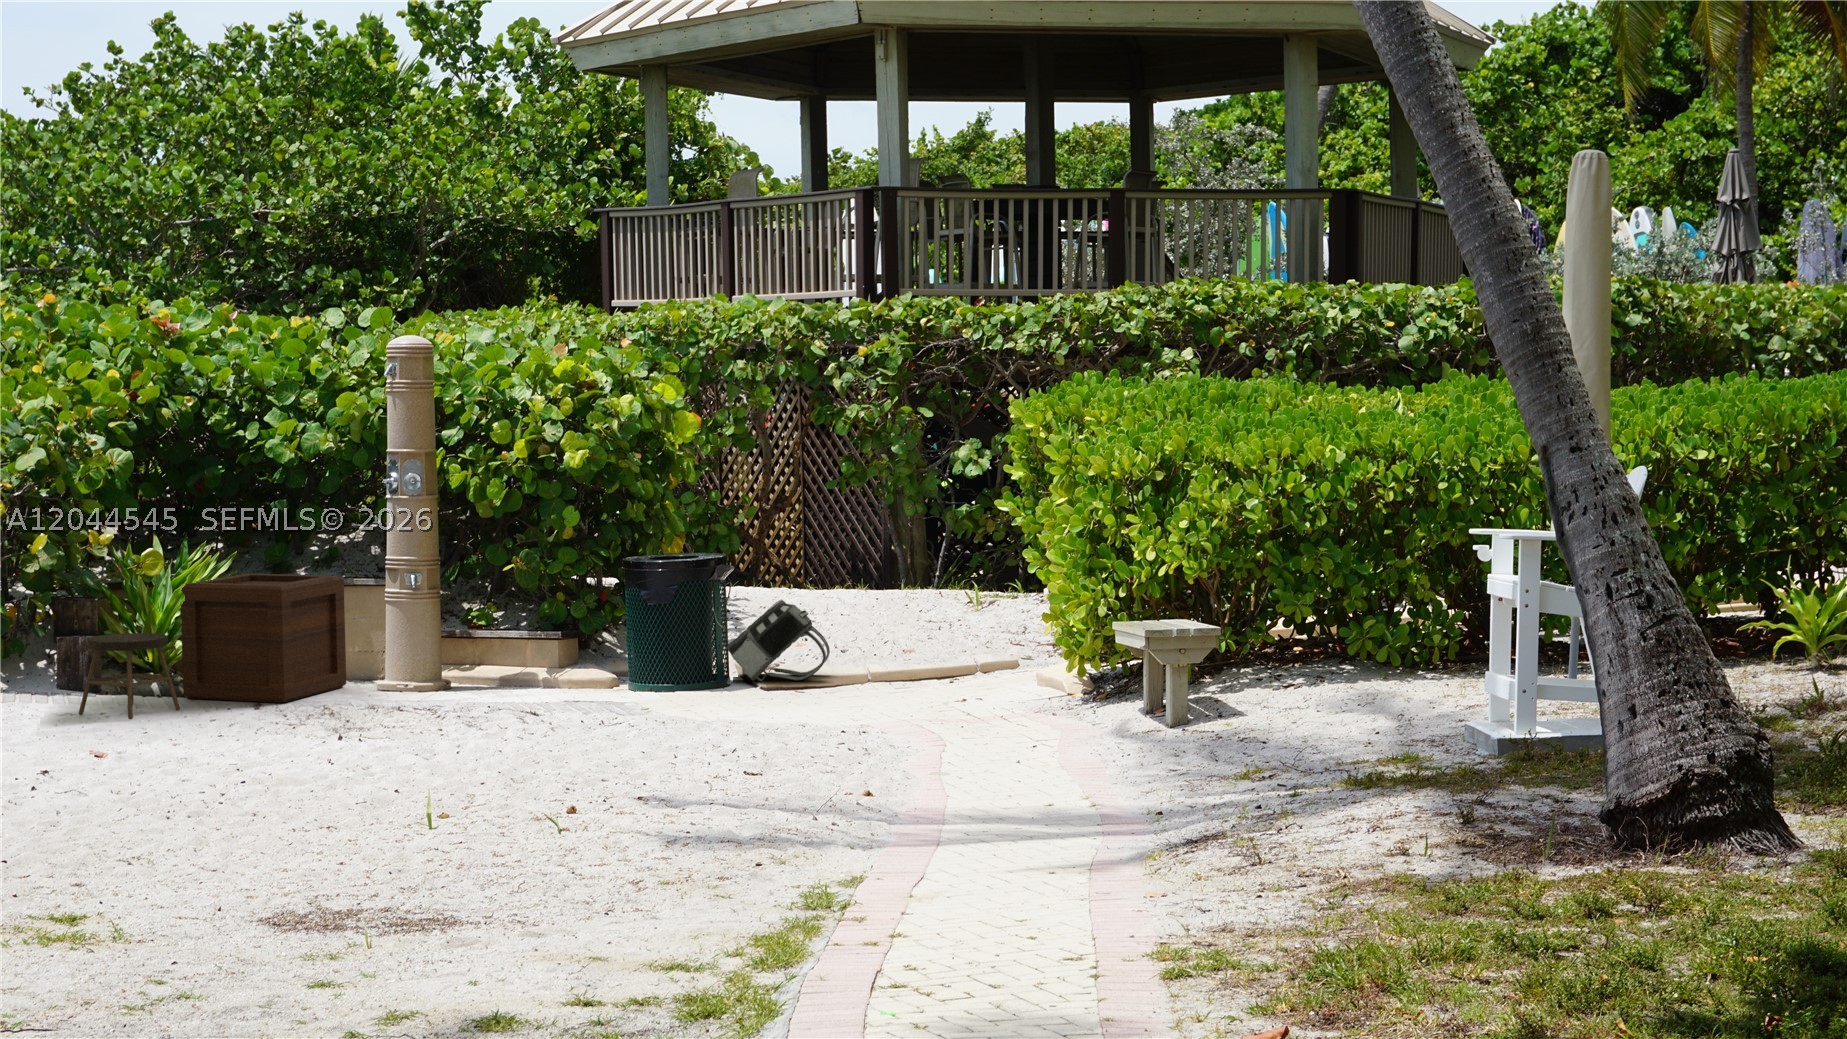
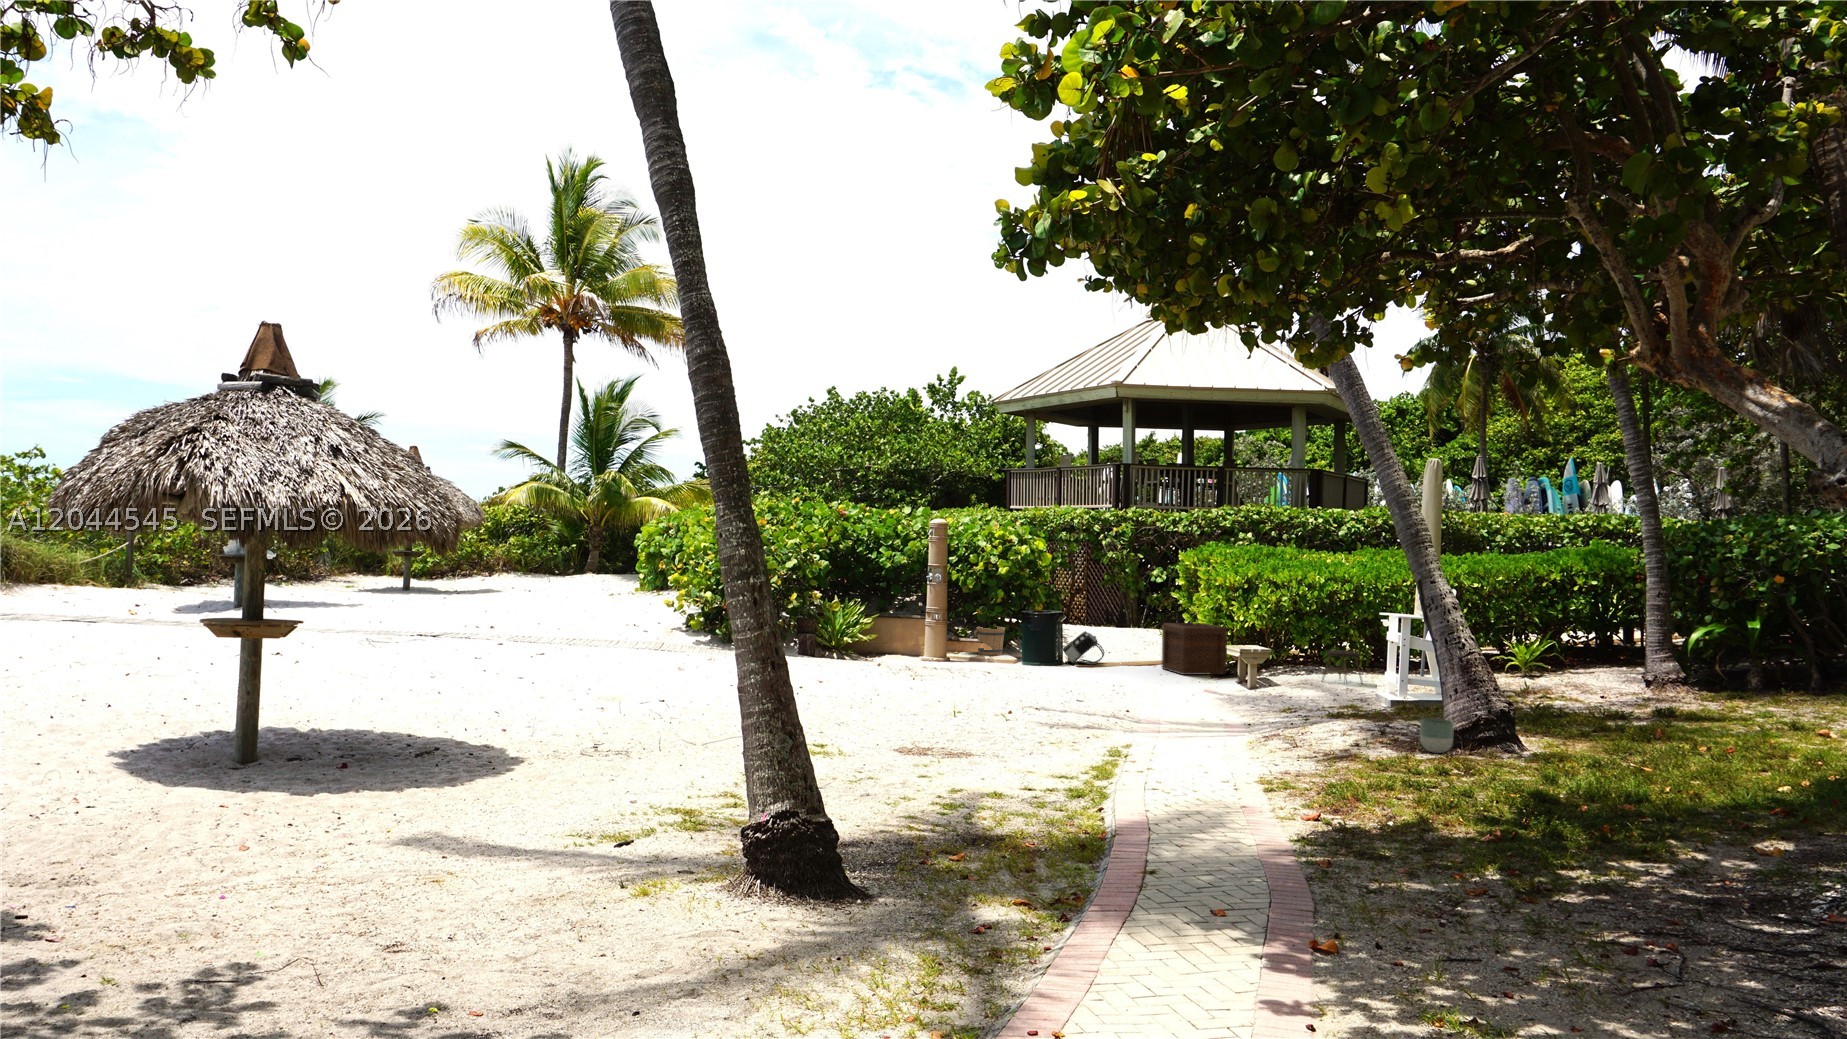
wooden crate: present [181,573,346,703] -> present [1162,623,1227,675]
bucket: none [513,595,591,667] -> present [974,627,1005,655]
stool: present [79,633,180,719] -> present [1322,650,1362,684]
planter: none [1608,819,1693,911] -> present [1420,718,1454,753]

